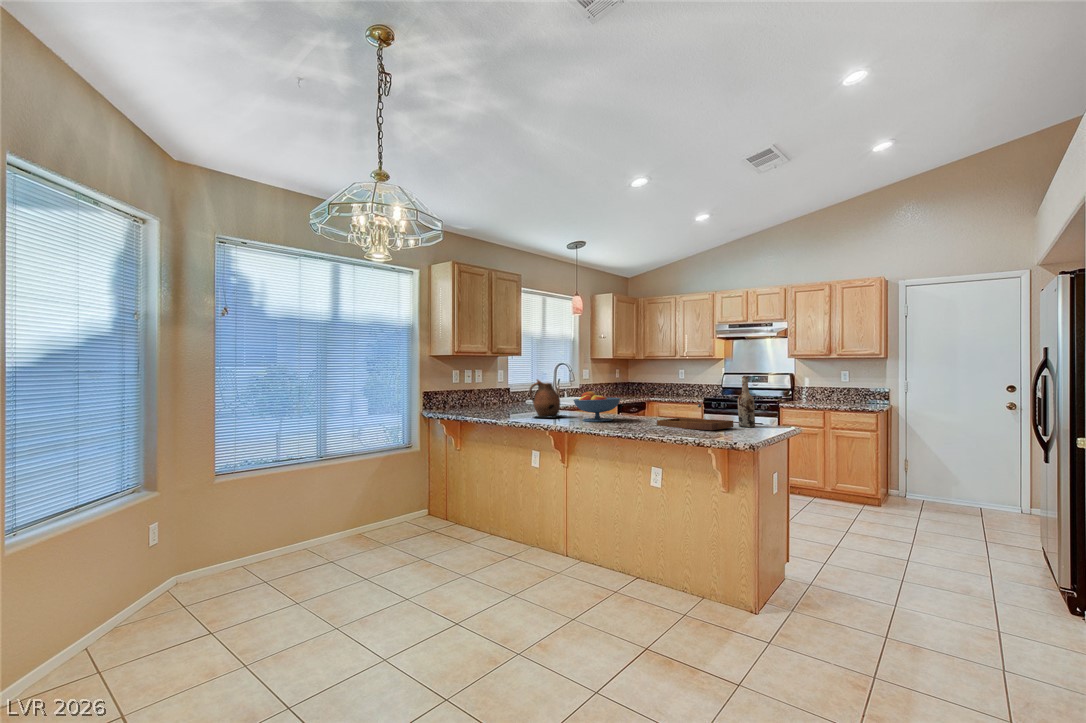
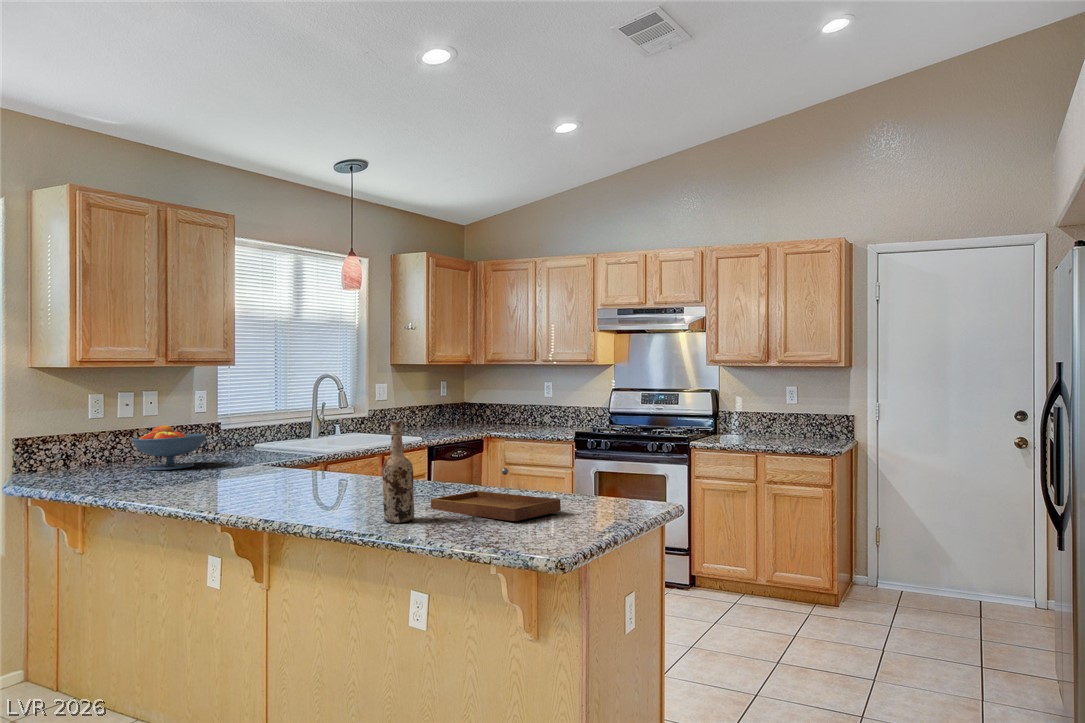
wine bottle: present [738,376,755,427] -> present [382,422,414,523]
ceramic pitcher: present [529,380,564,417] -> none [209,418,285,494]
fruit bowl: present [574,391,620,422] -> present [132,425,206,470]

